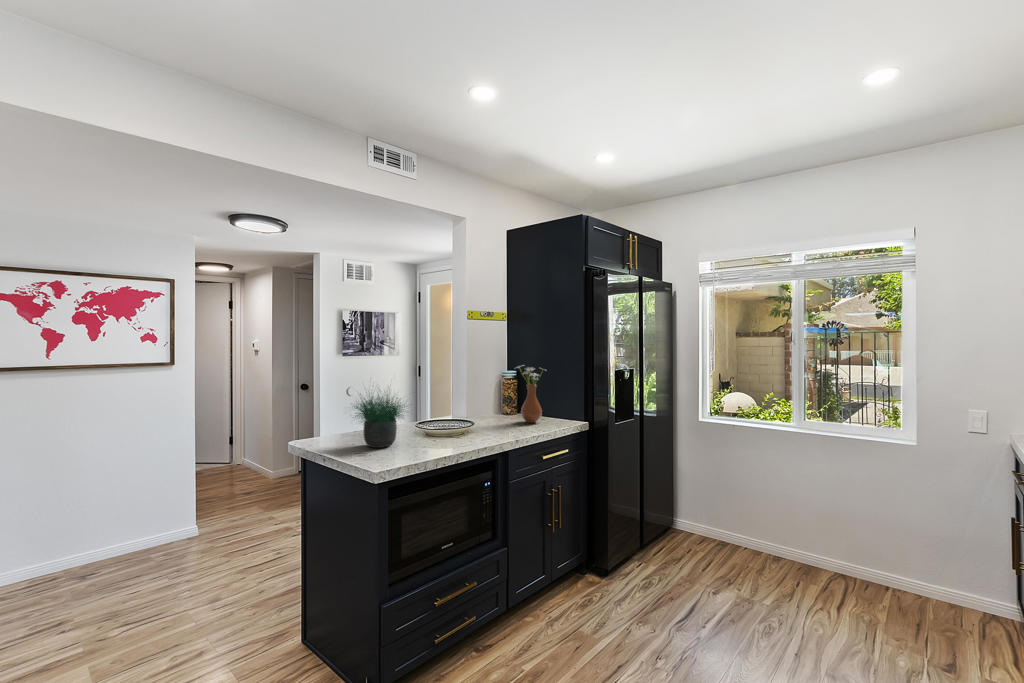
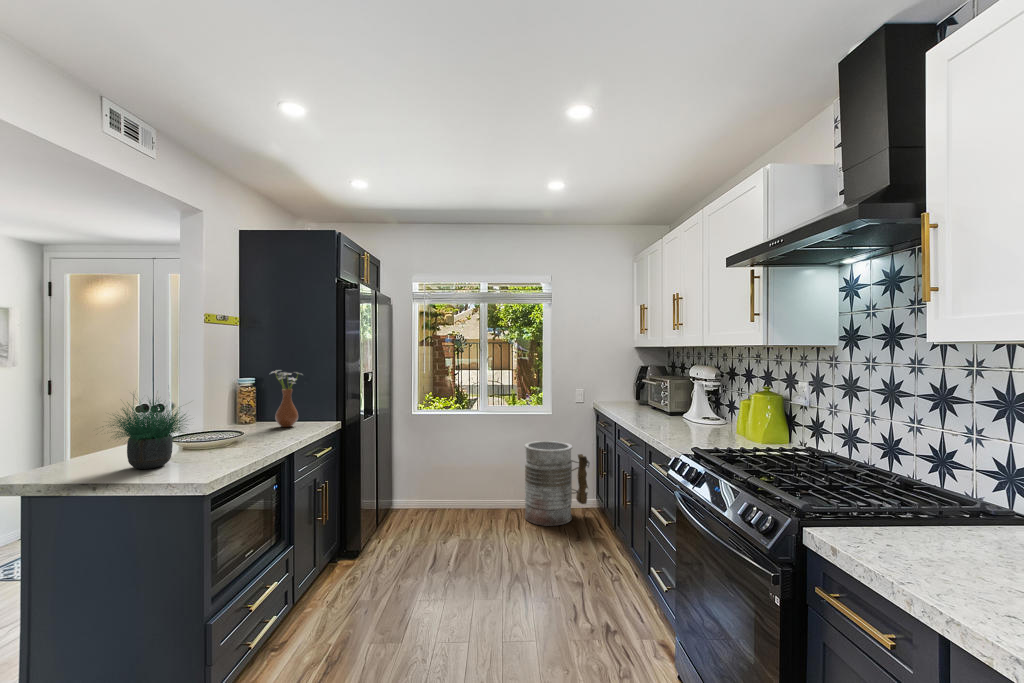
trash can: none [857,486,996,632] -> present [525,441,590,526]

